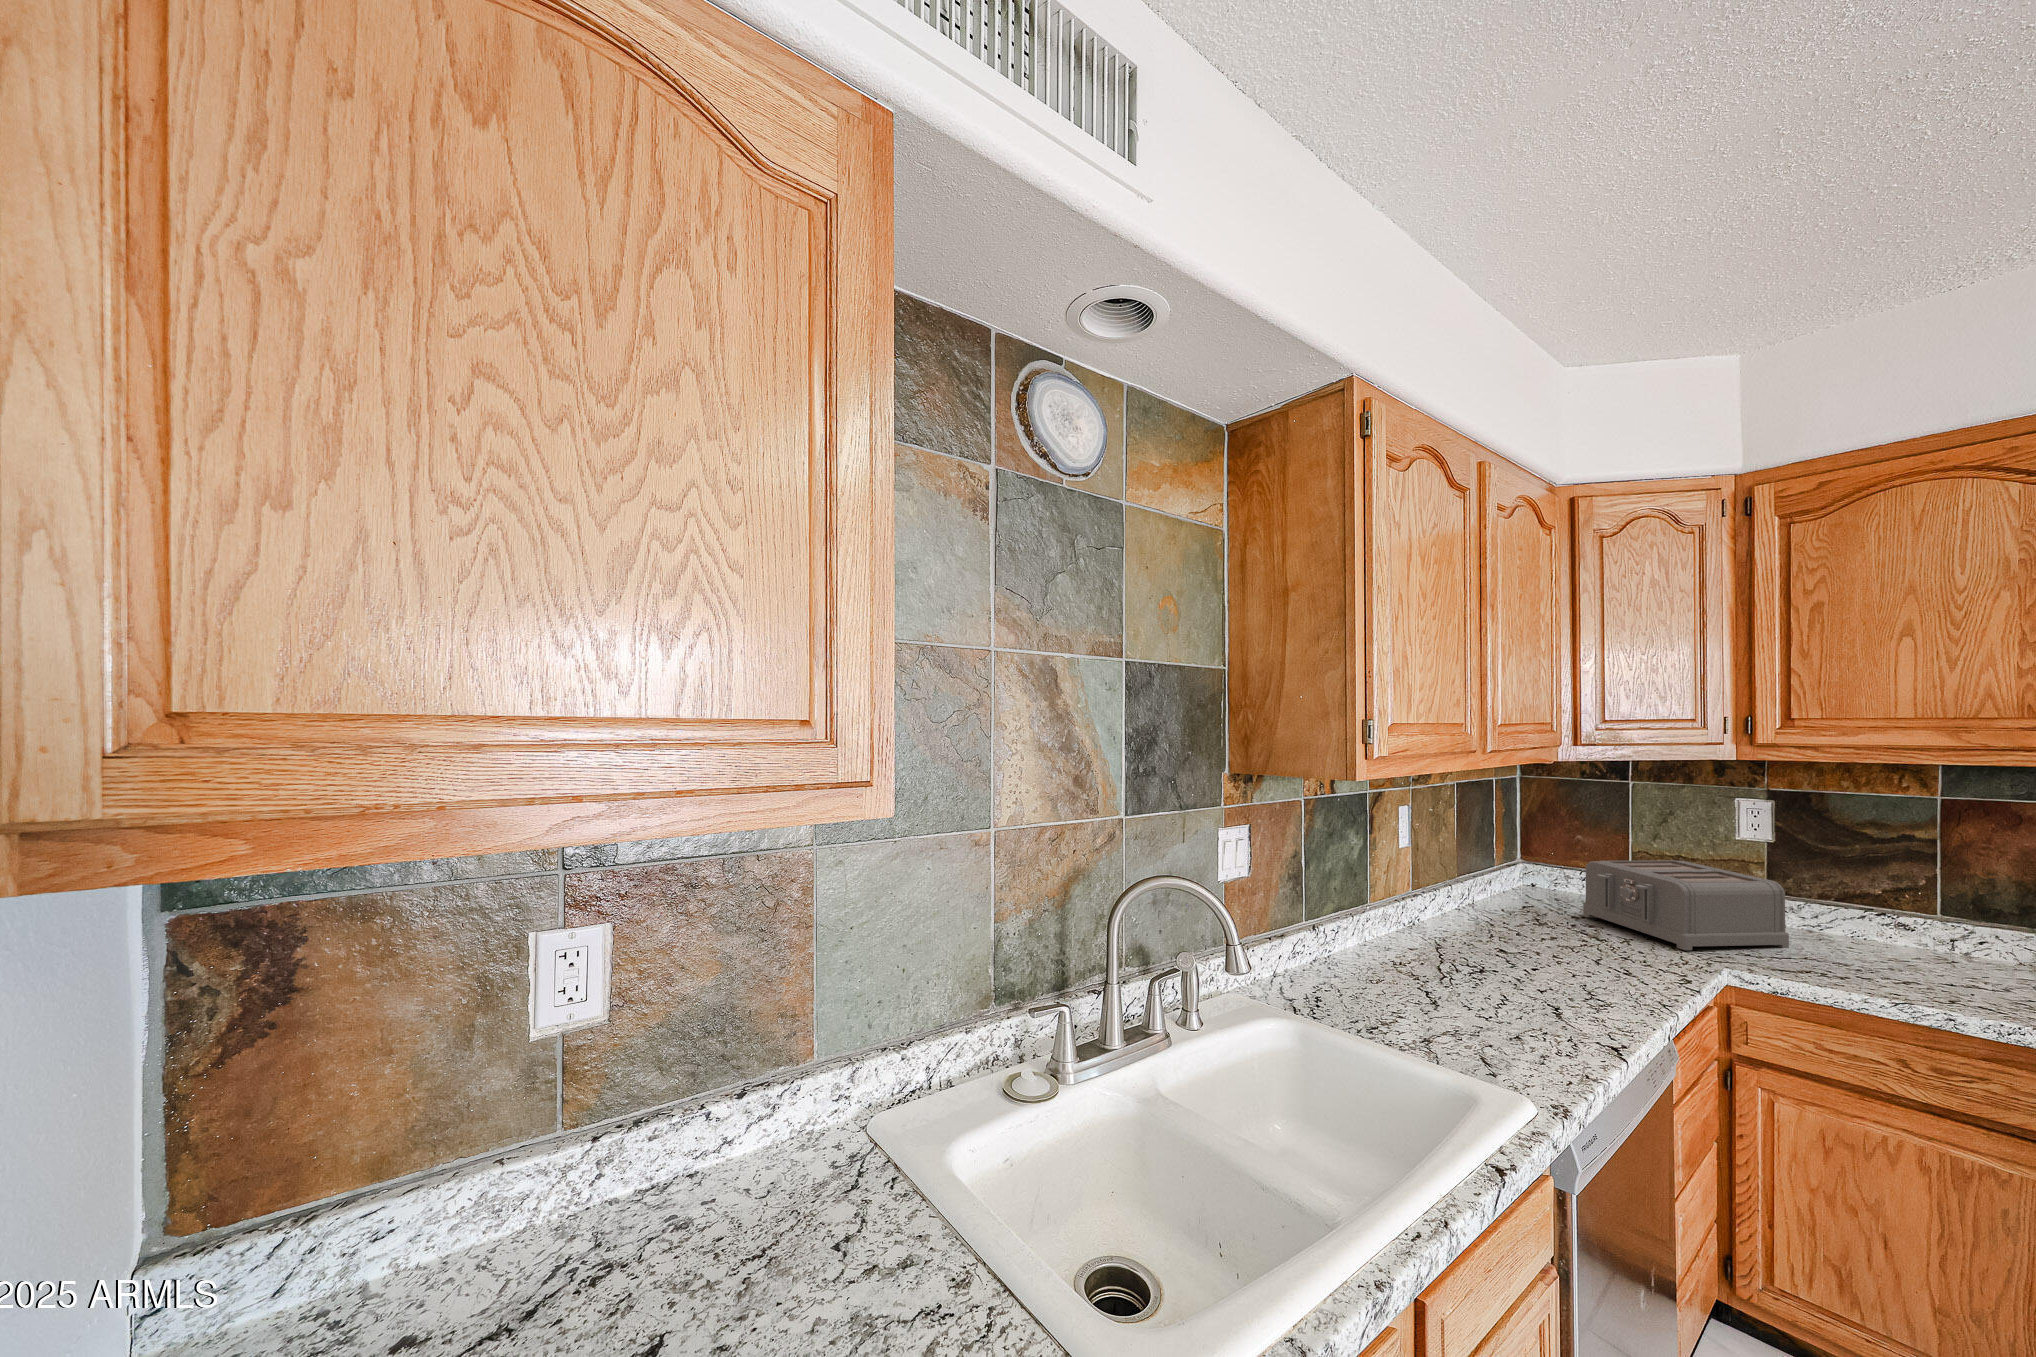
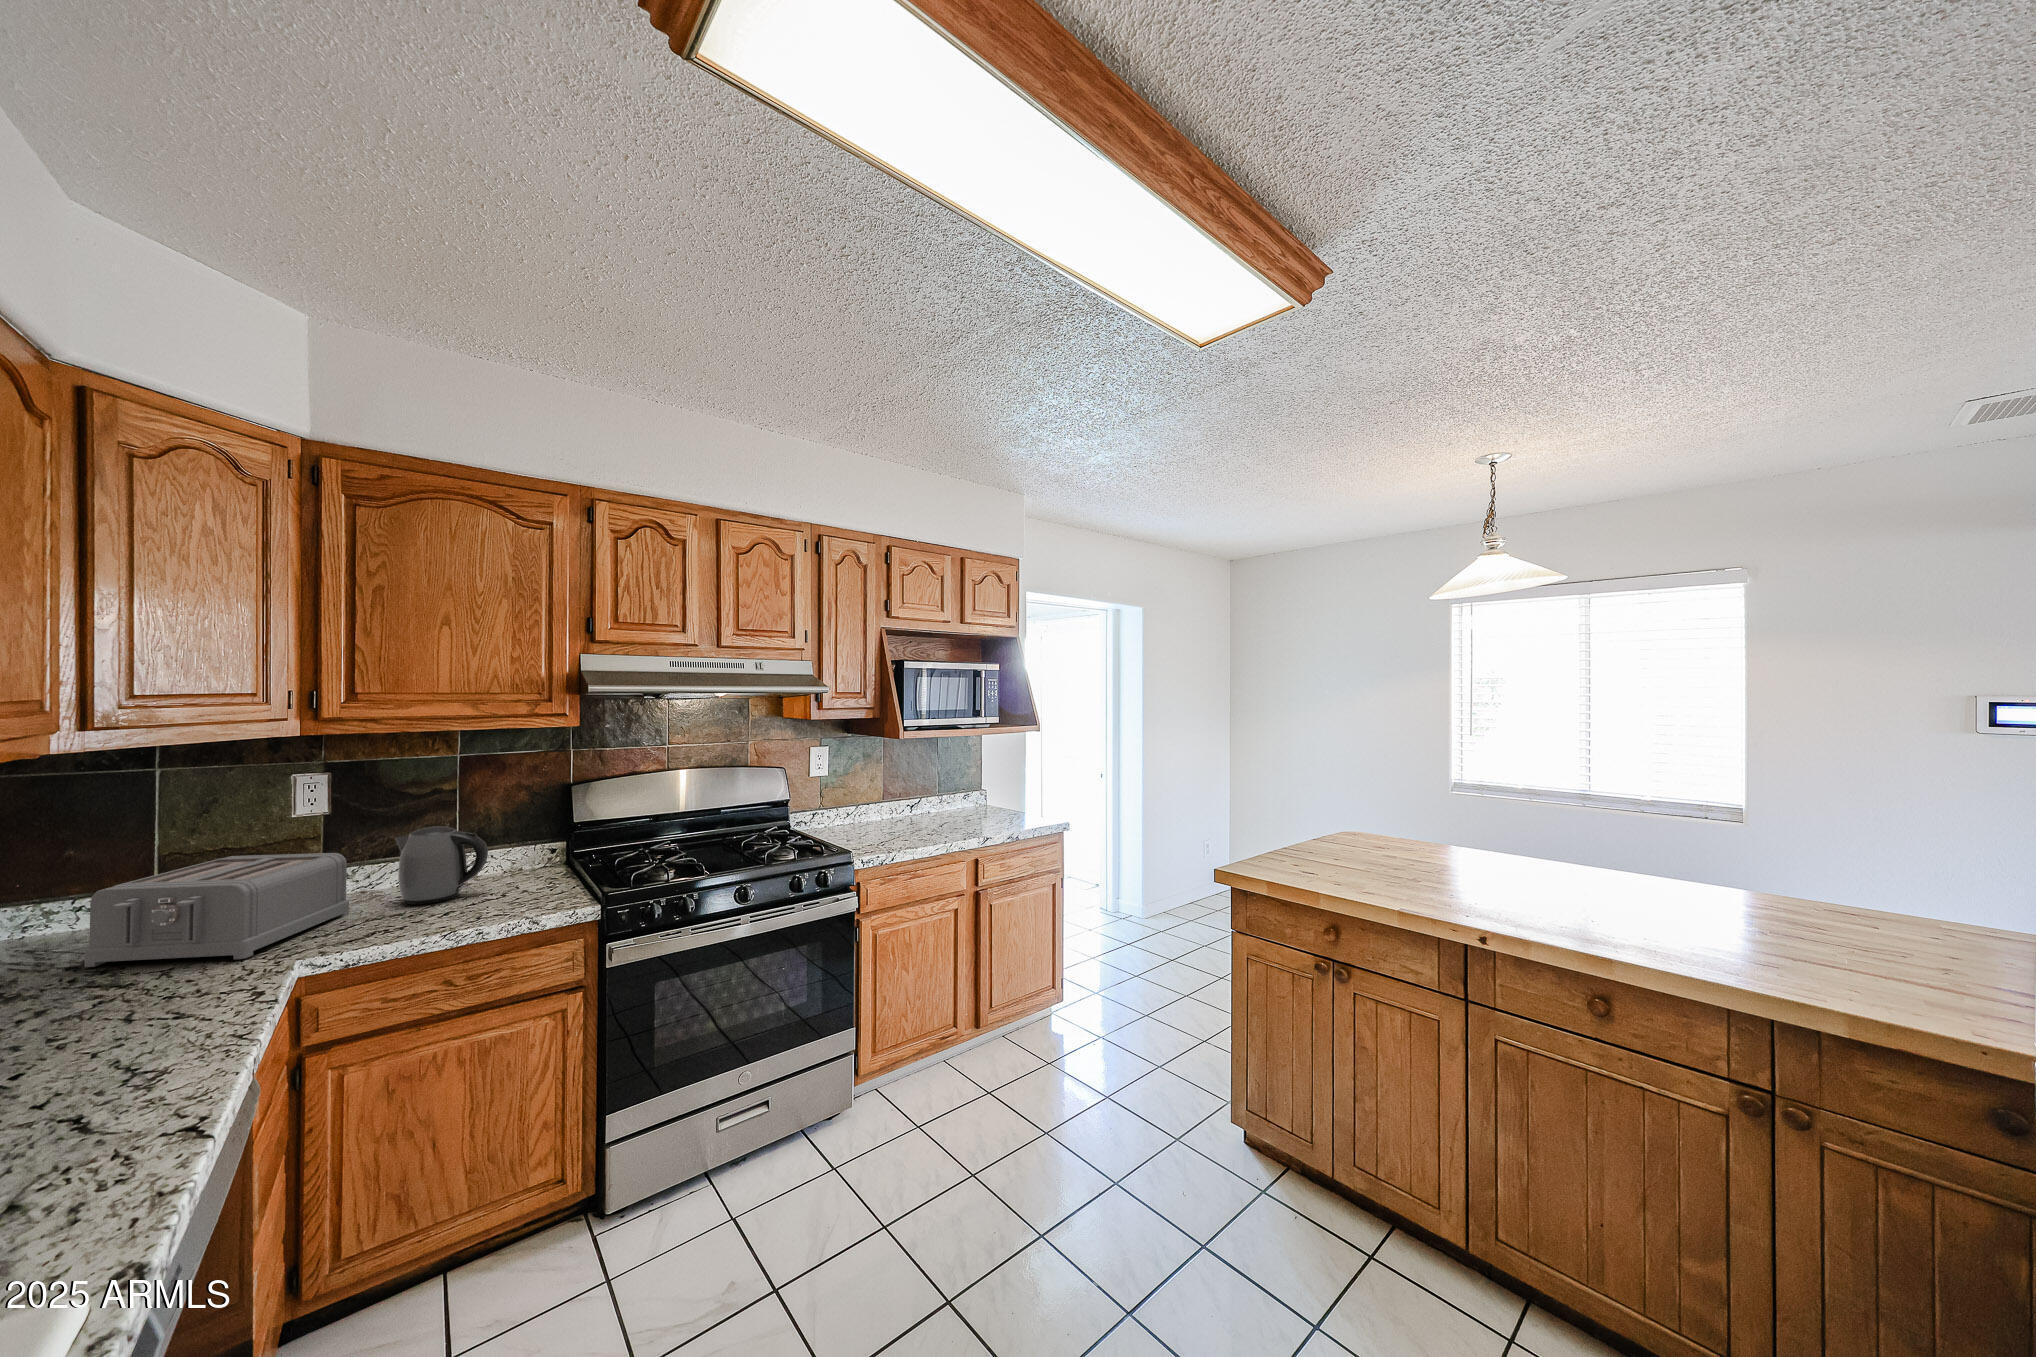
kettle: none [1841,879,1974,973] -> present [395,826,488,905]

